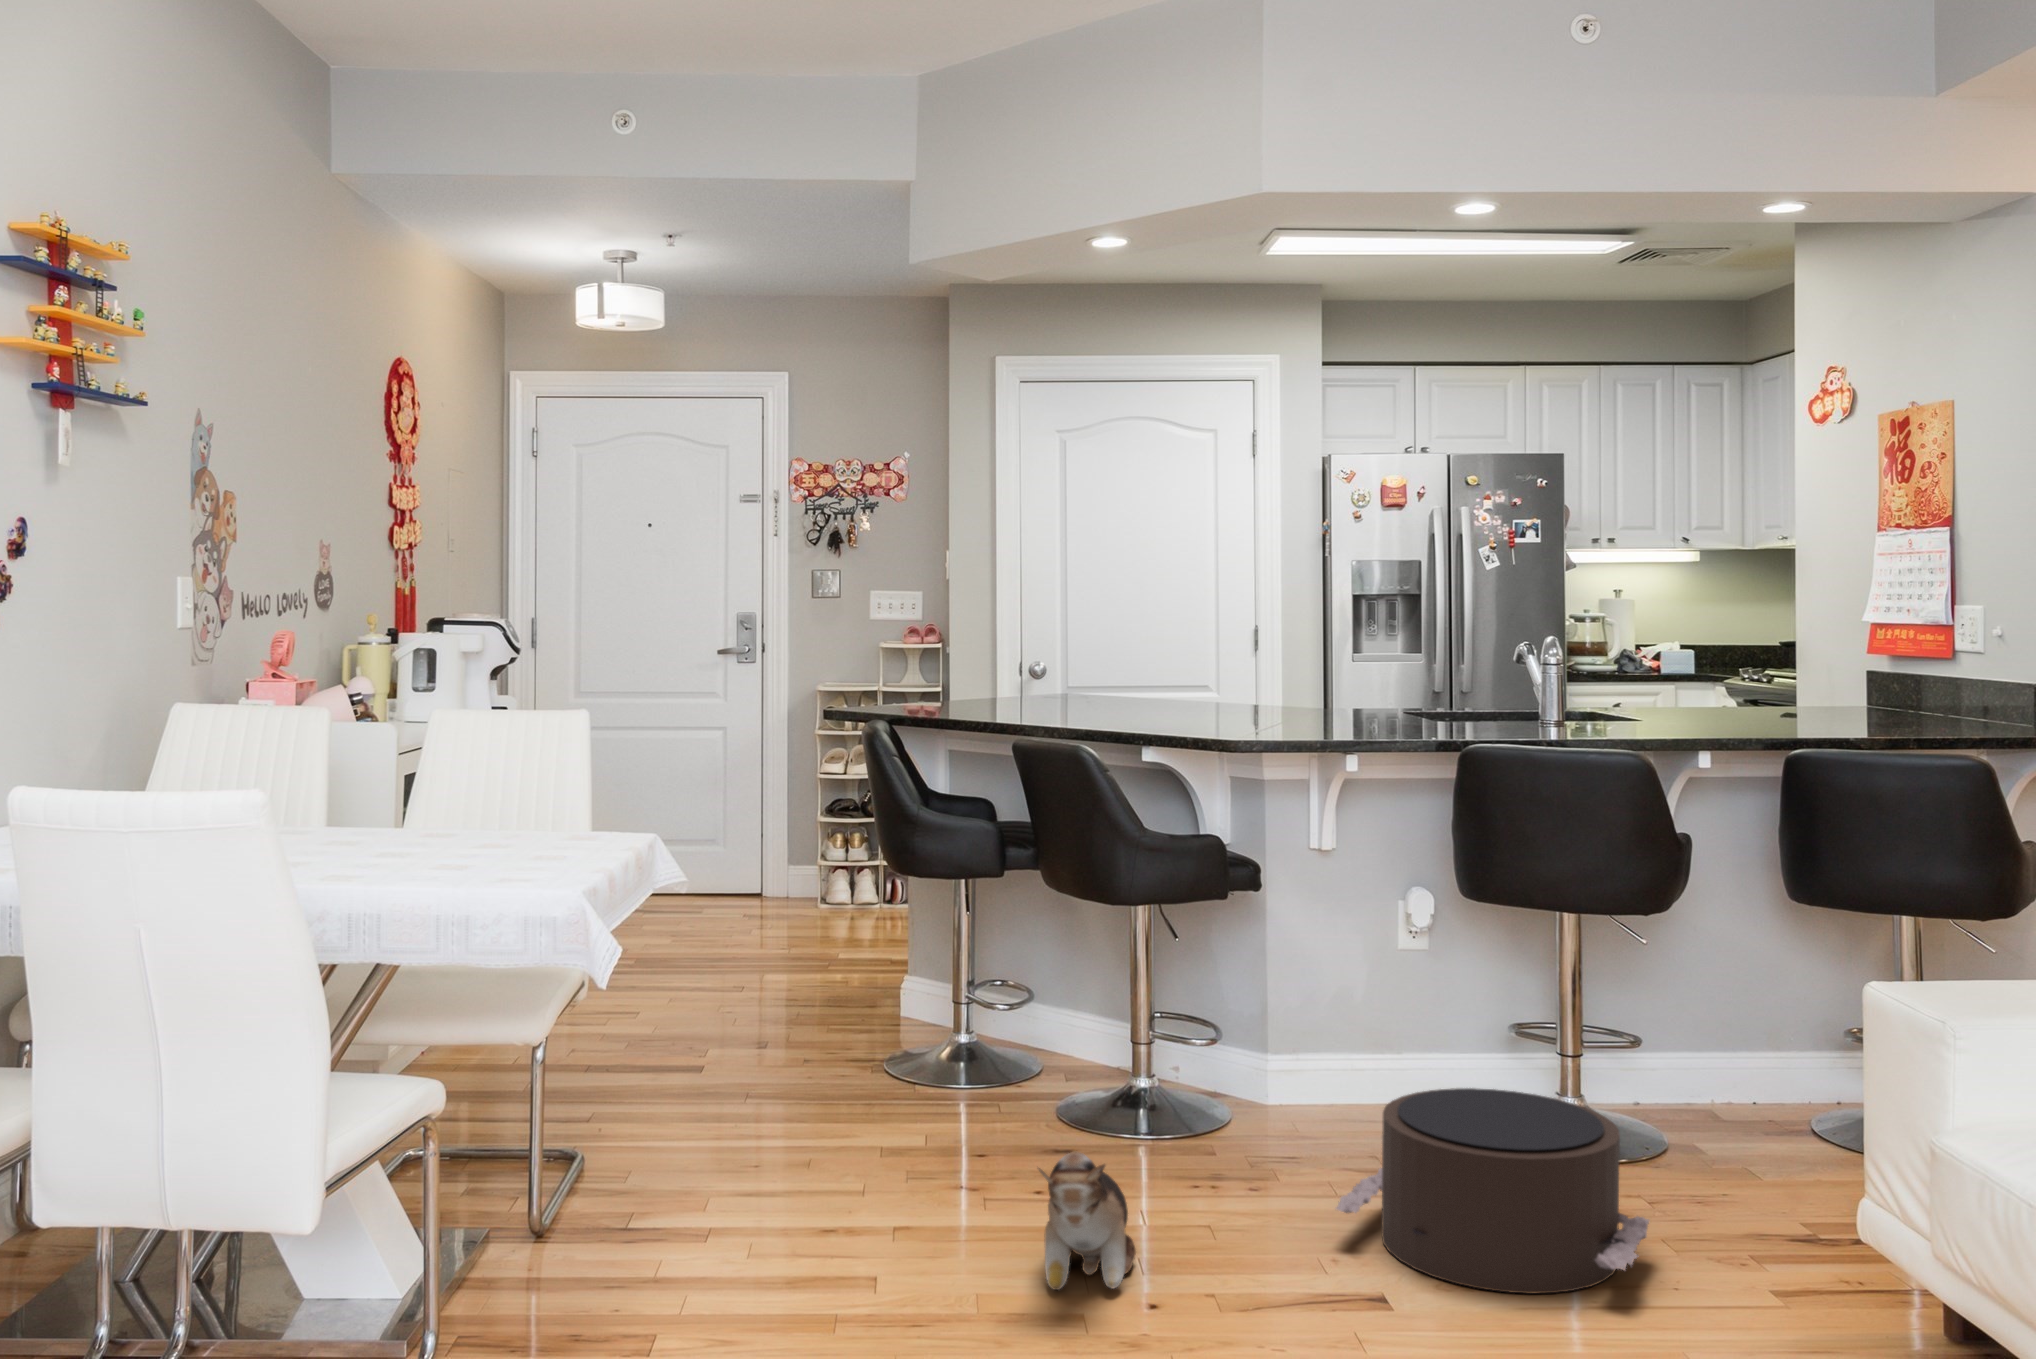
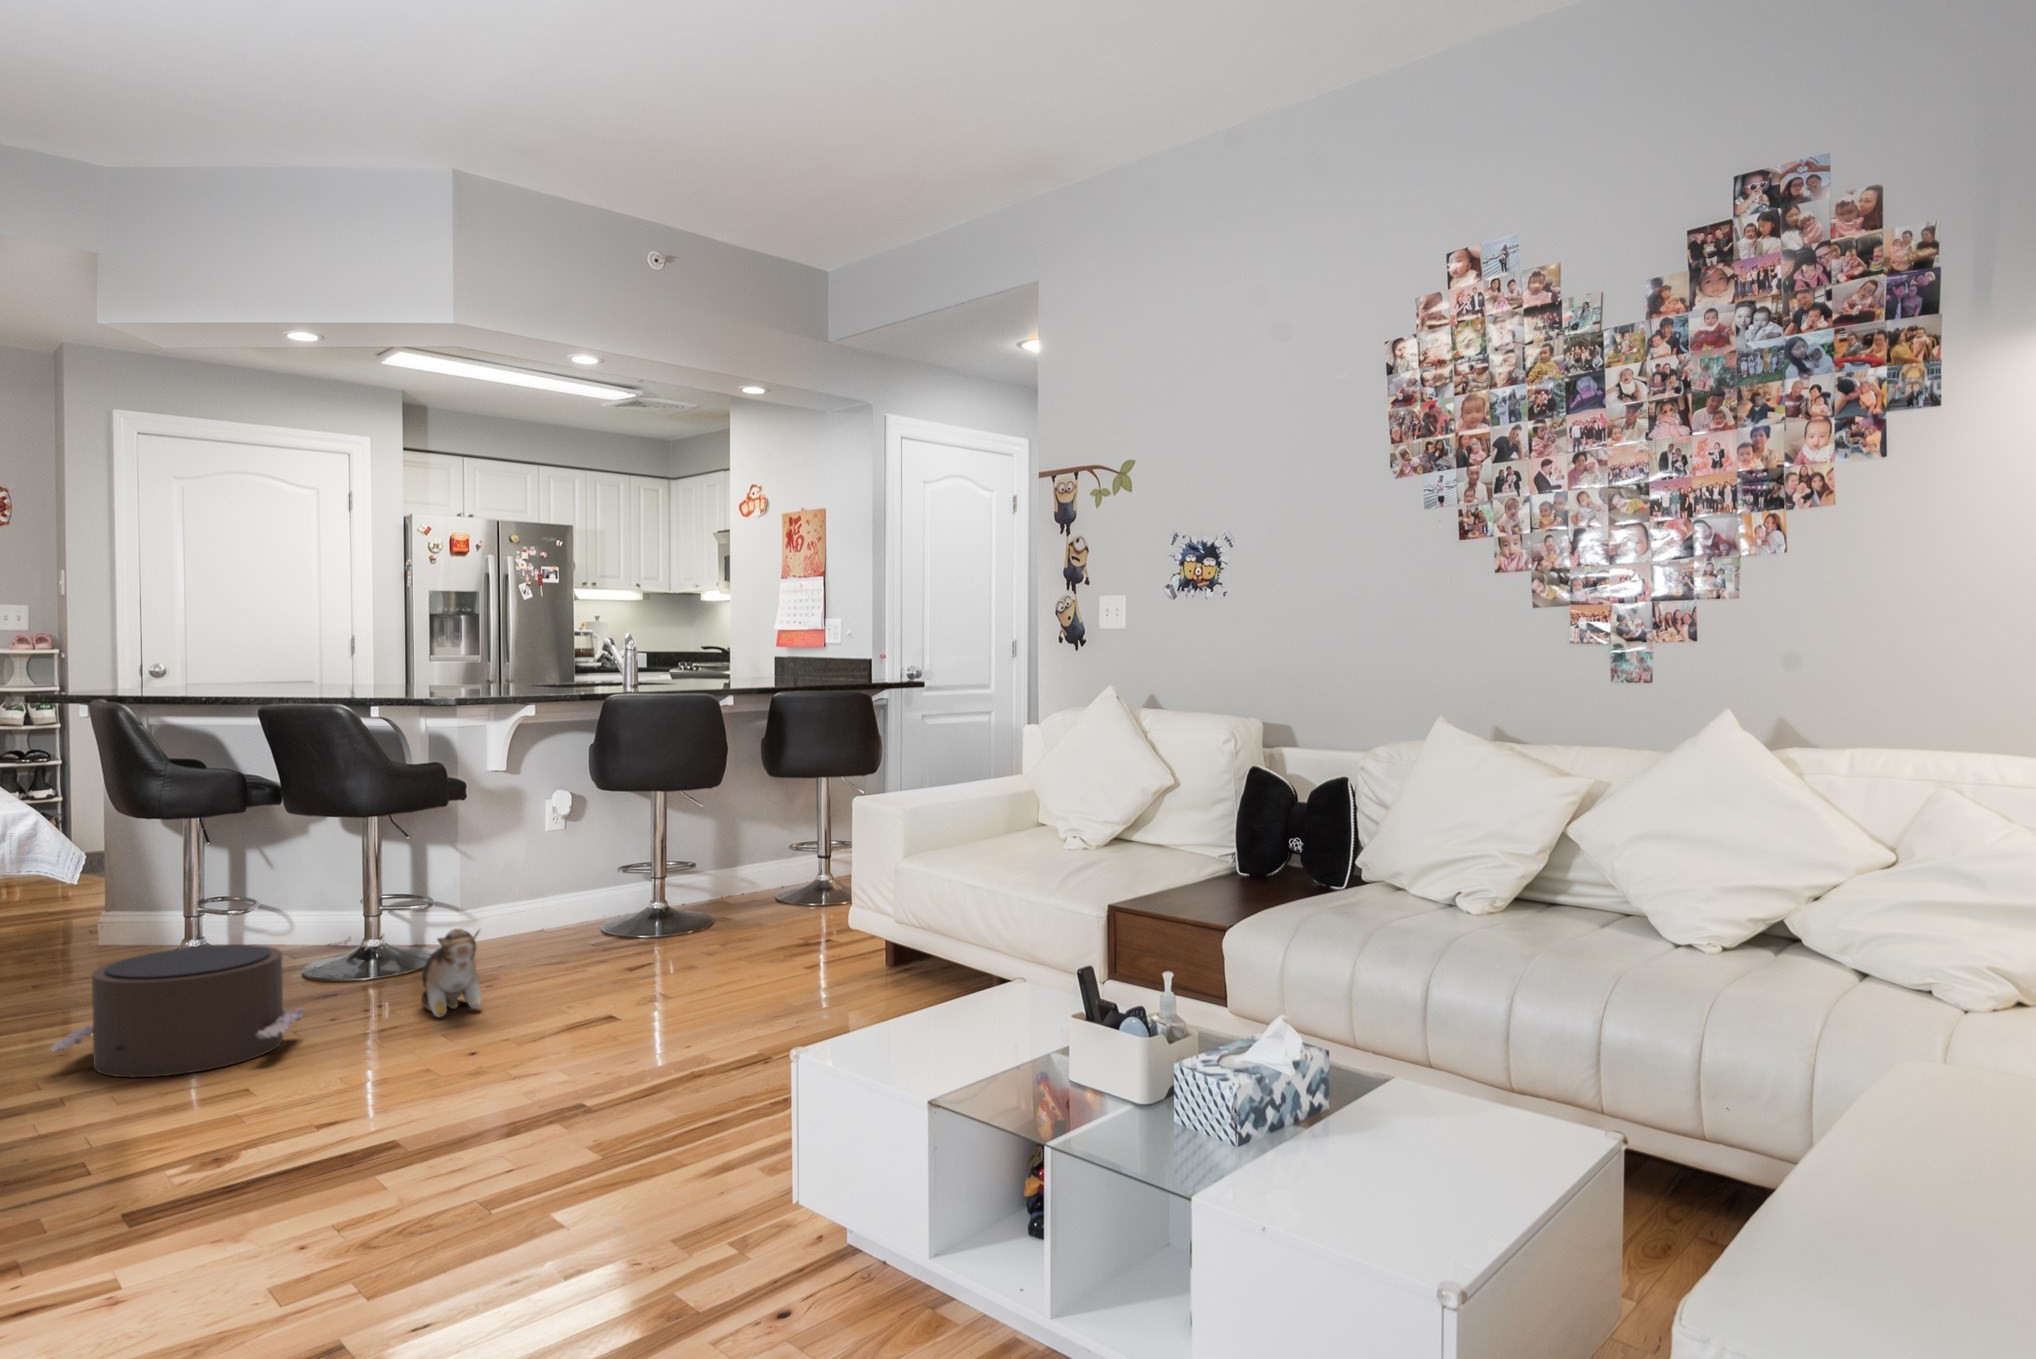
pouf: present [1335,1088,1649,1293] -> present [49,945,305,1077]

